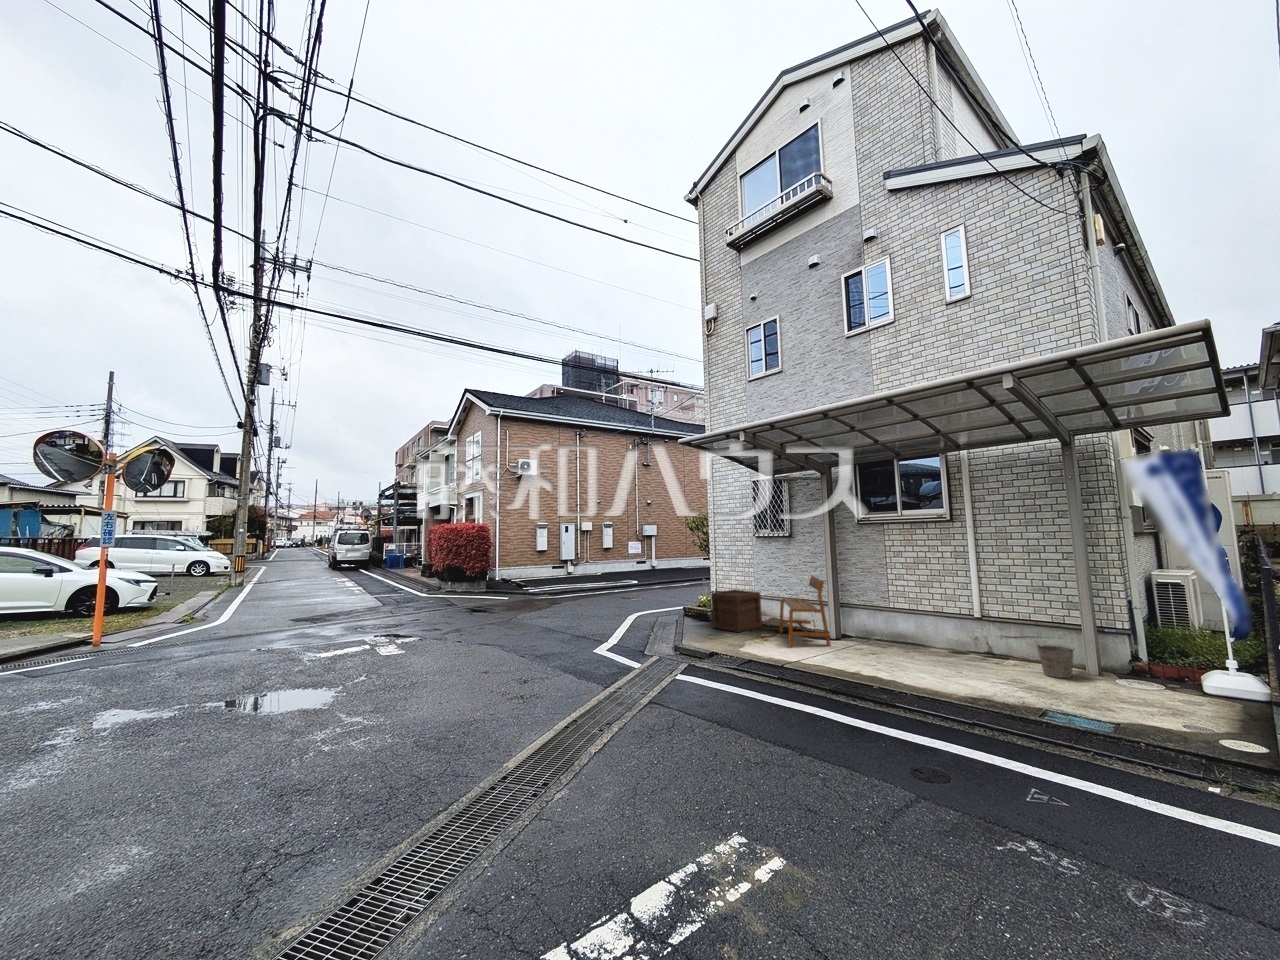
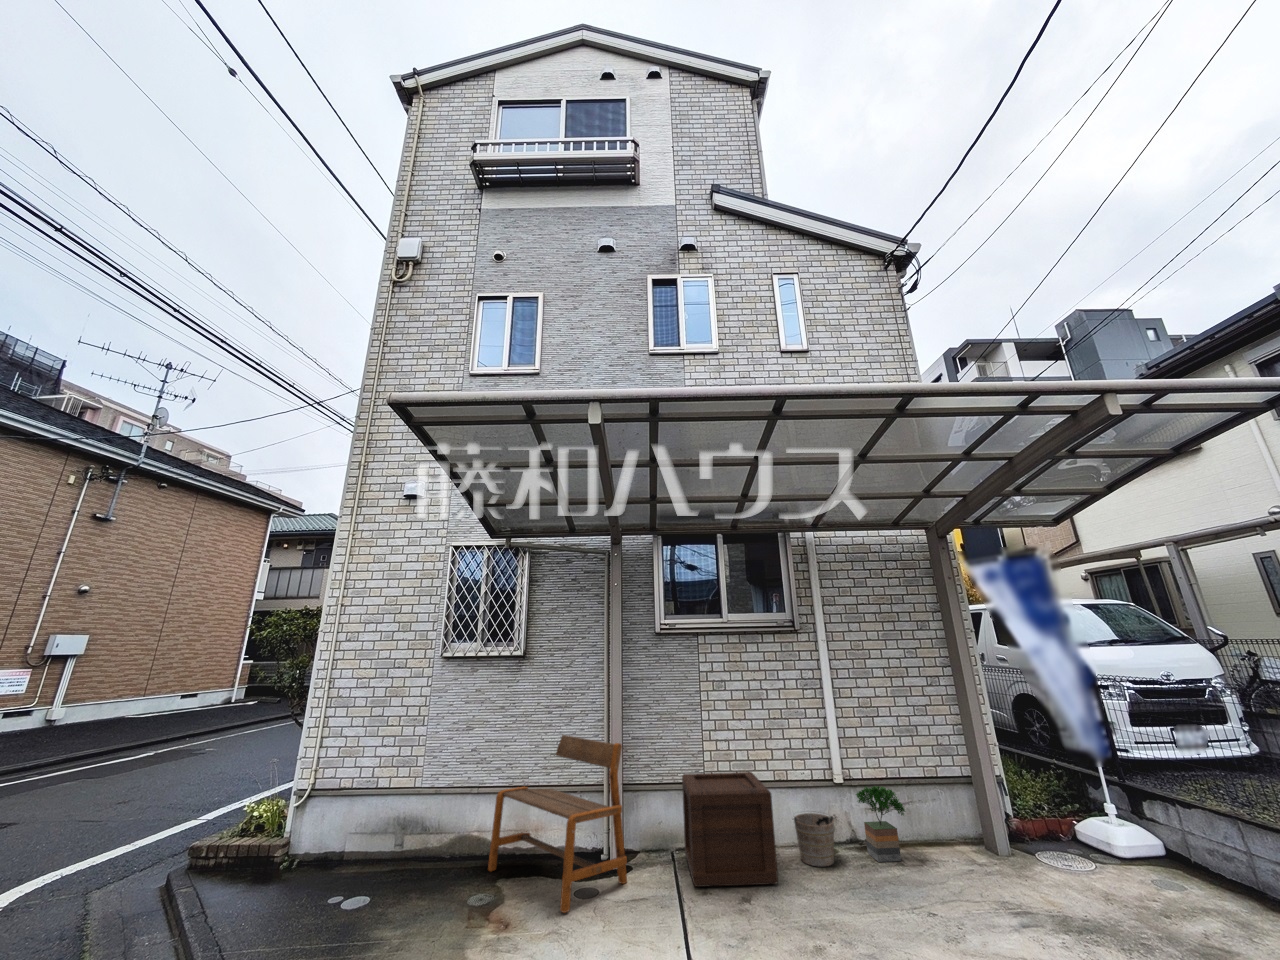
wooden crate: present [711,590,762,632] -> present [682,772,778,887]
potted tree: none [982,622,1016,669] -> present [856,786,905,862]
bucket: present [1037,645,1074,678] -> present [794,812,835,867]

